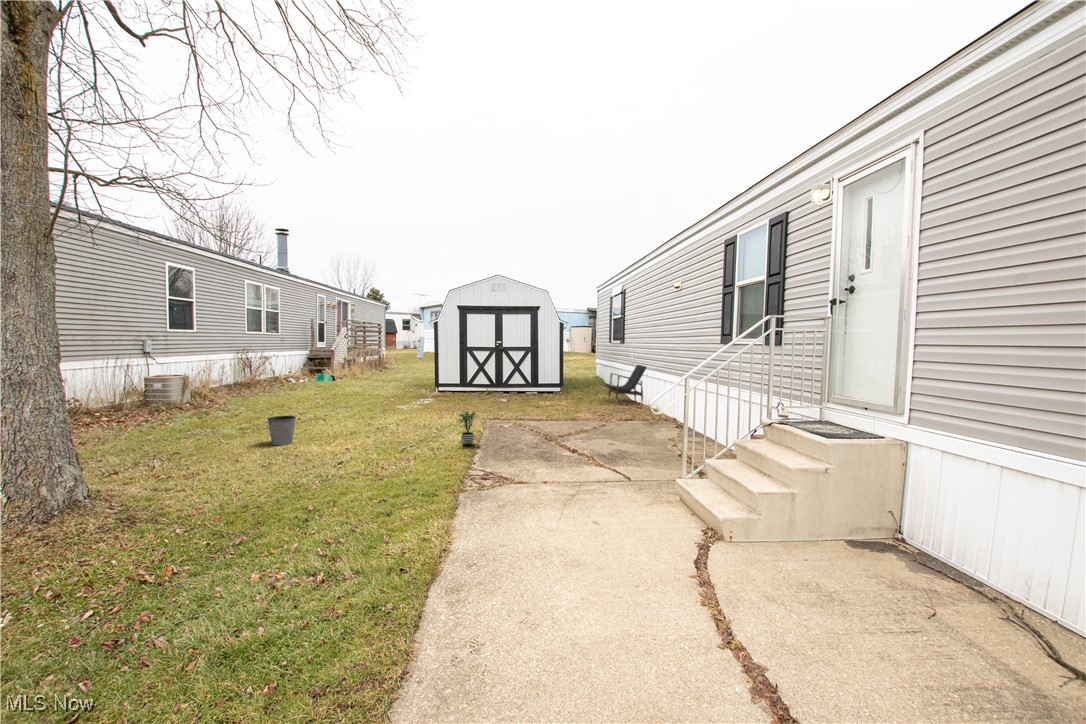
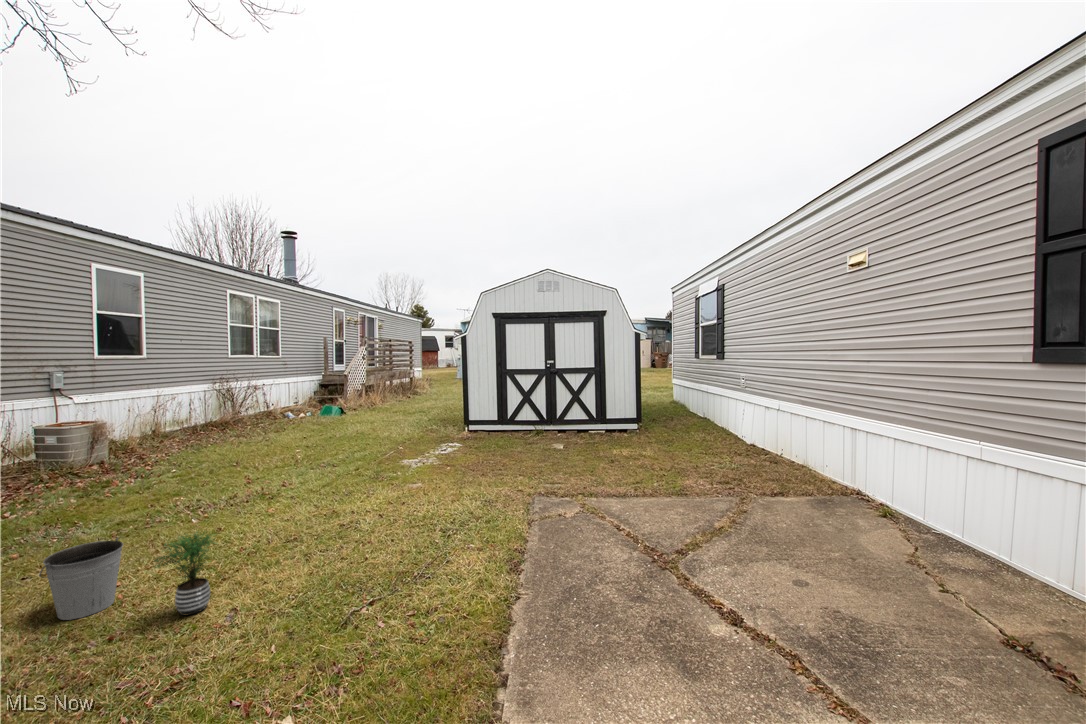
lounge chair: present [605,365,646,403] -> none [717,393,792,459]
potted plant: present [458,411,475,446] -> present [156,534,213,616]

